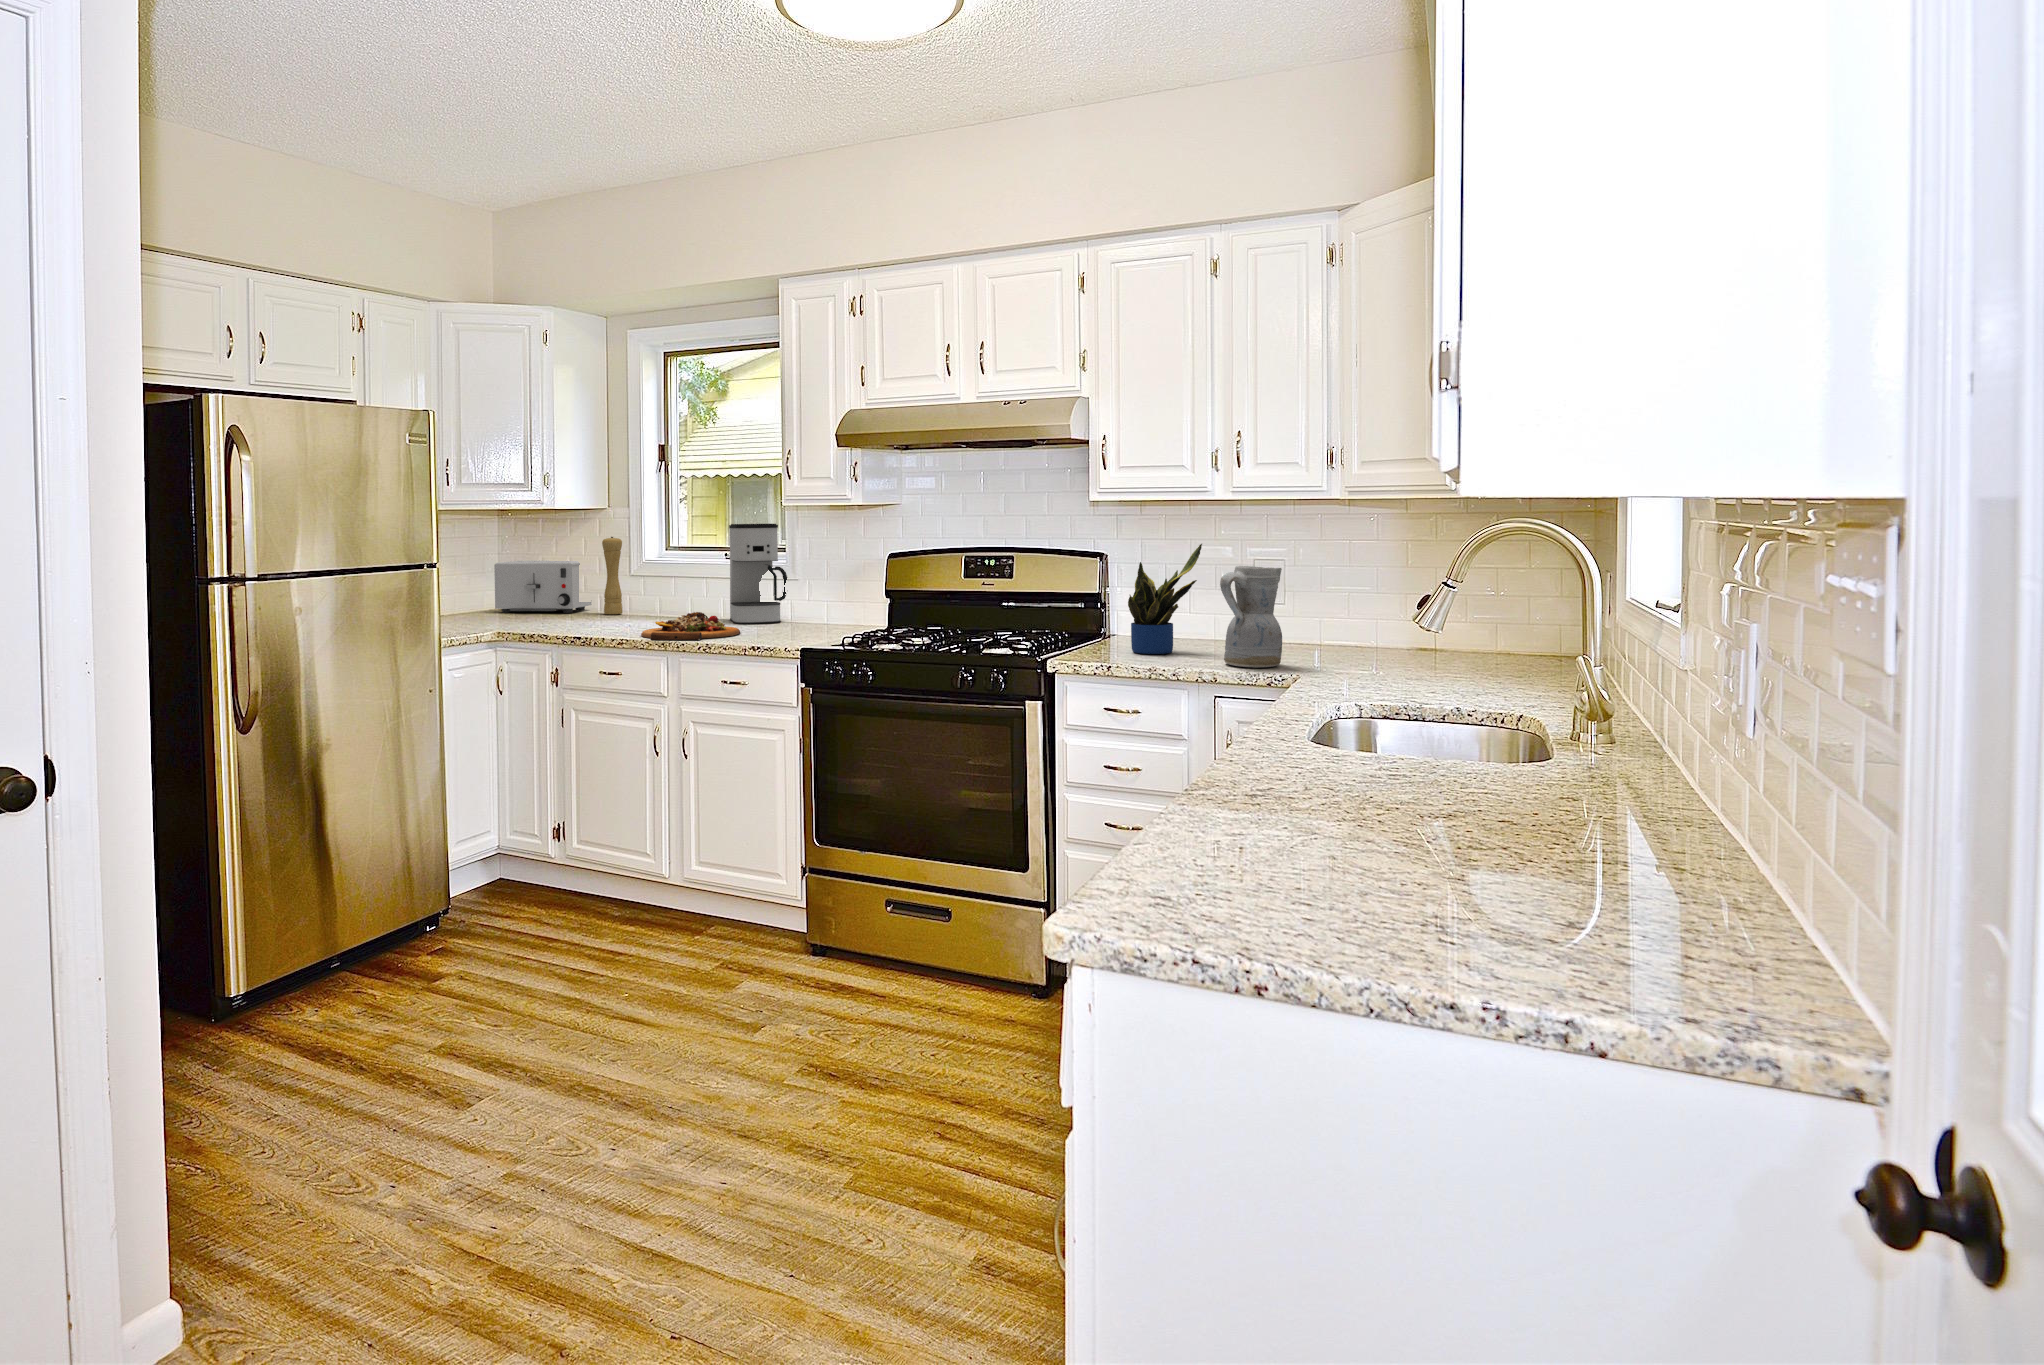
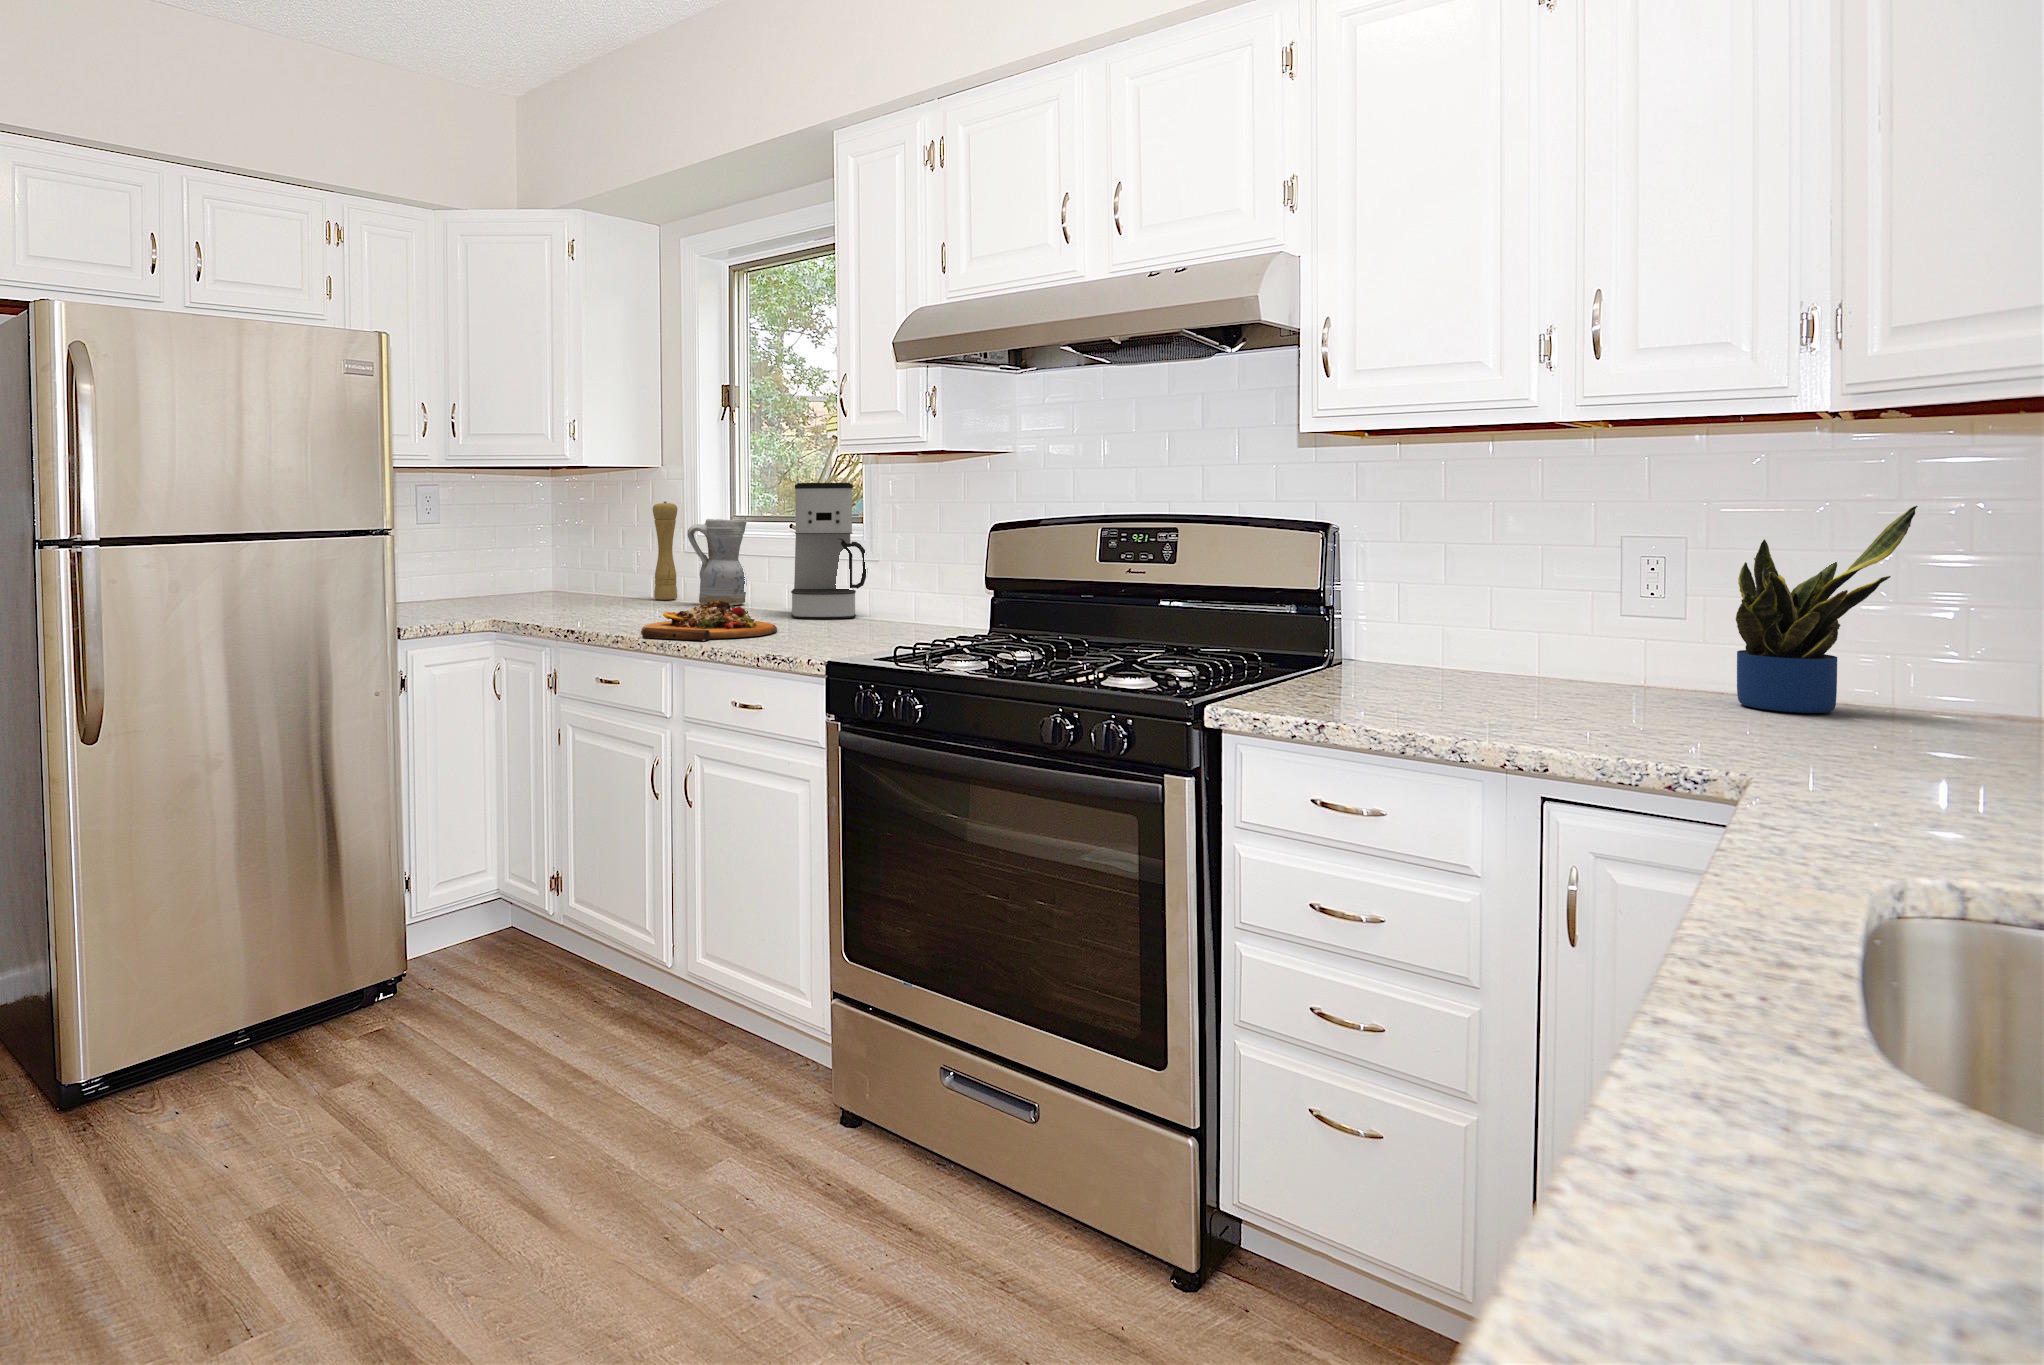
potted plant: present [1128,544,1202,654] -> present [1736,506,1918,713]
toaster: present [494,560,592,613] -> none [537,531,652,596]
ceramic pitcher: present [1220,566,1282,668] -> present [687,519,747,605]

